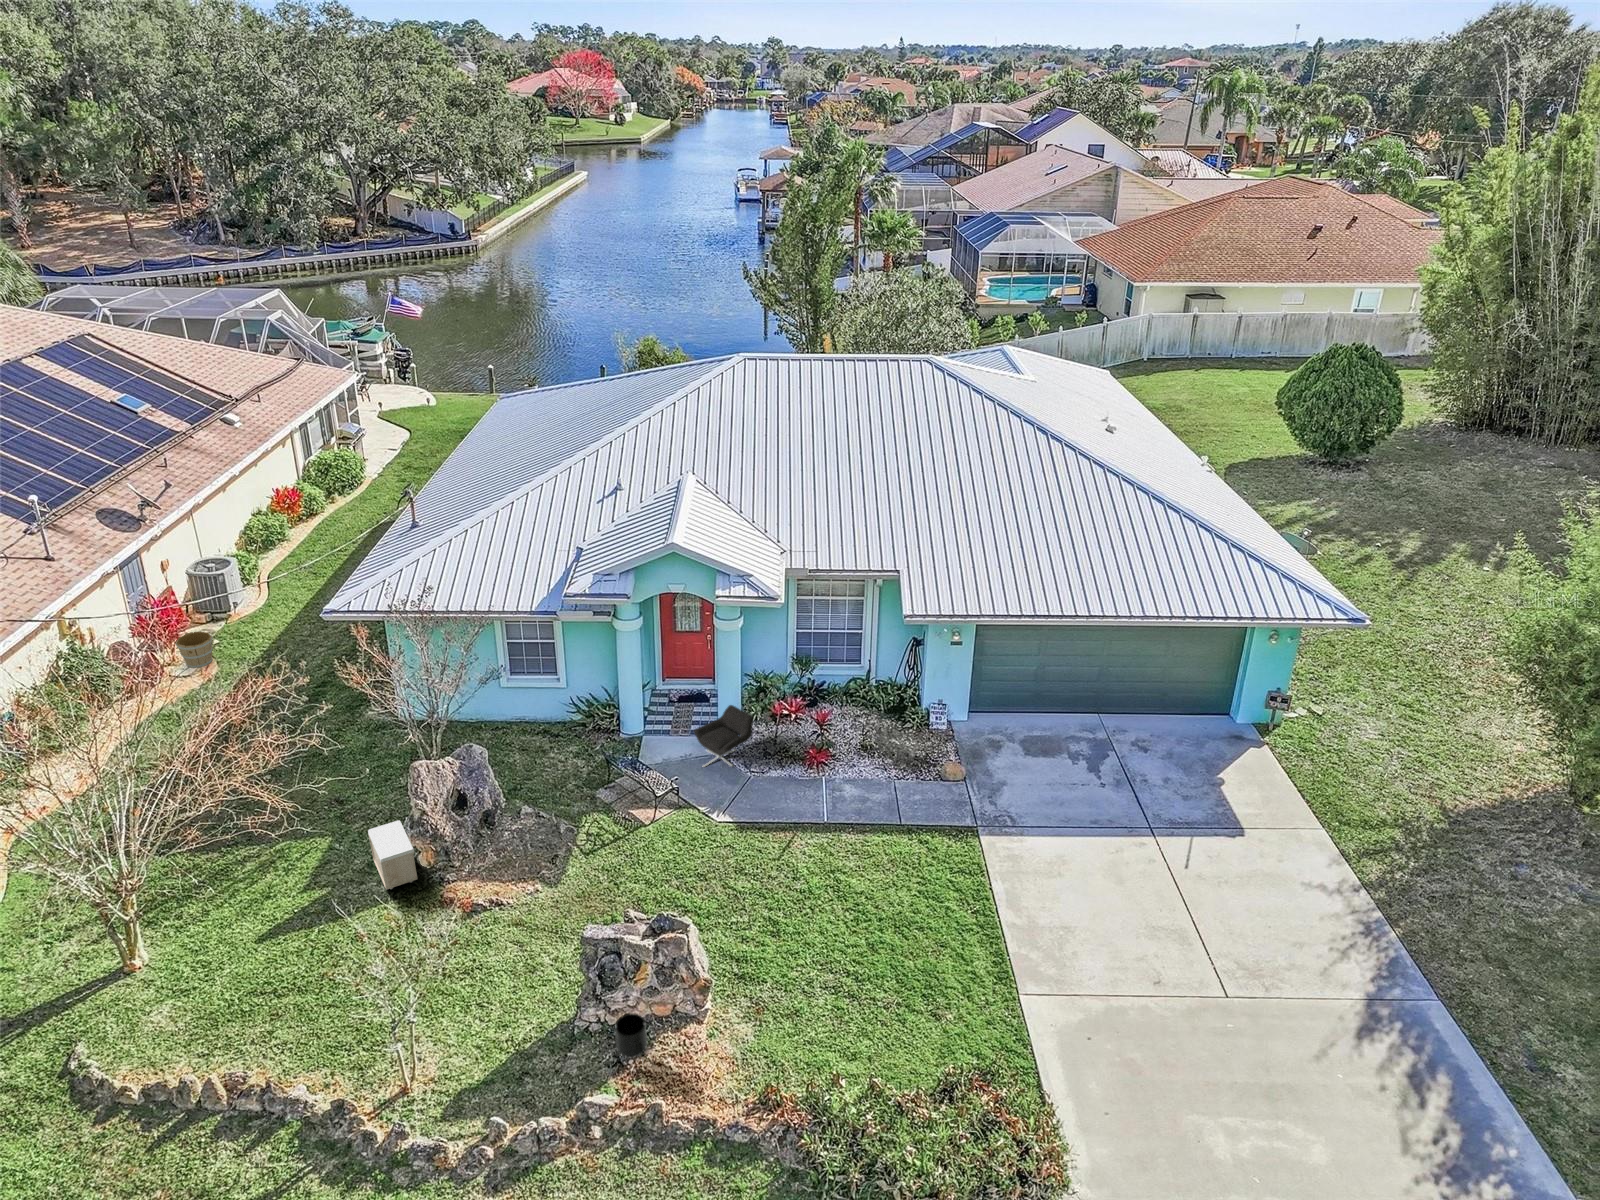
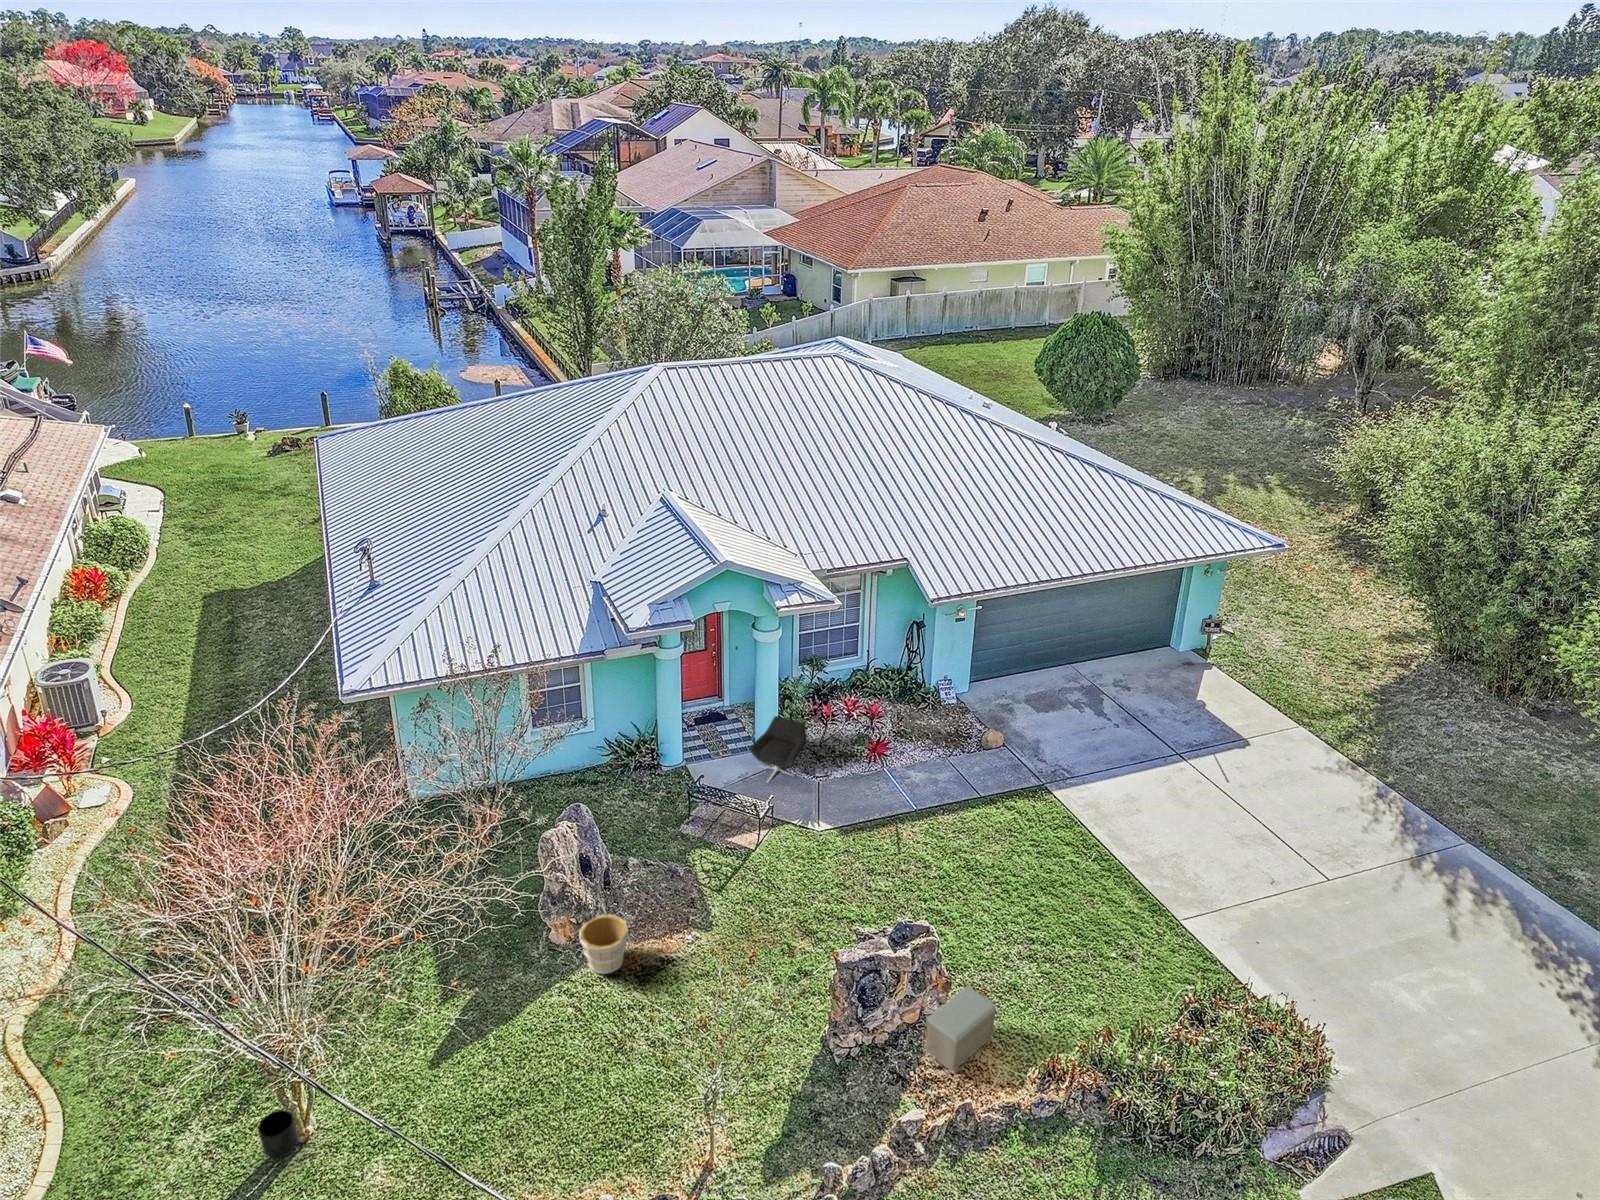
wooden bucket: present [175,631,213,668] -> present [579,914,628,974]
storage bench: present [368,820,417,890] -> present [925,986,996,1071]
planter: present [615,1013,647,1057] -> present [258,1110,299,1168]

